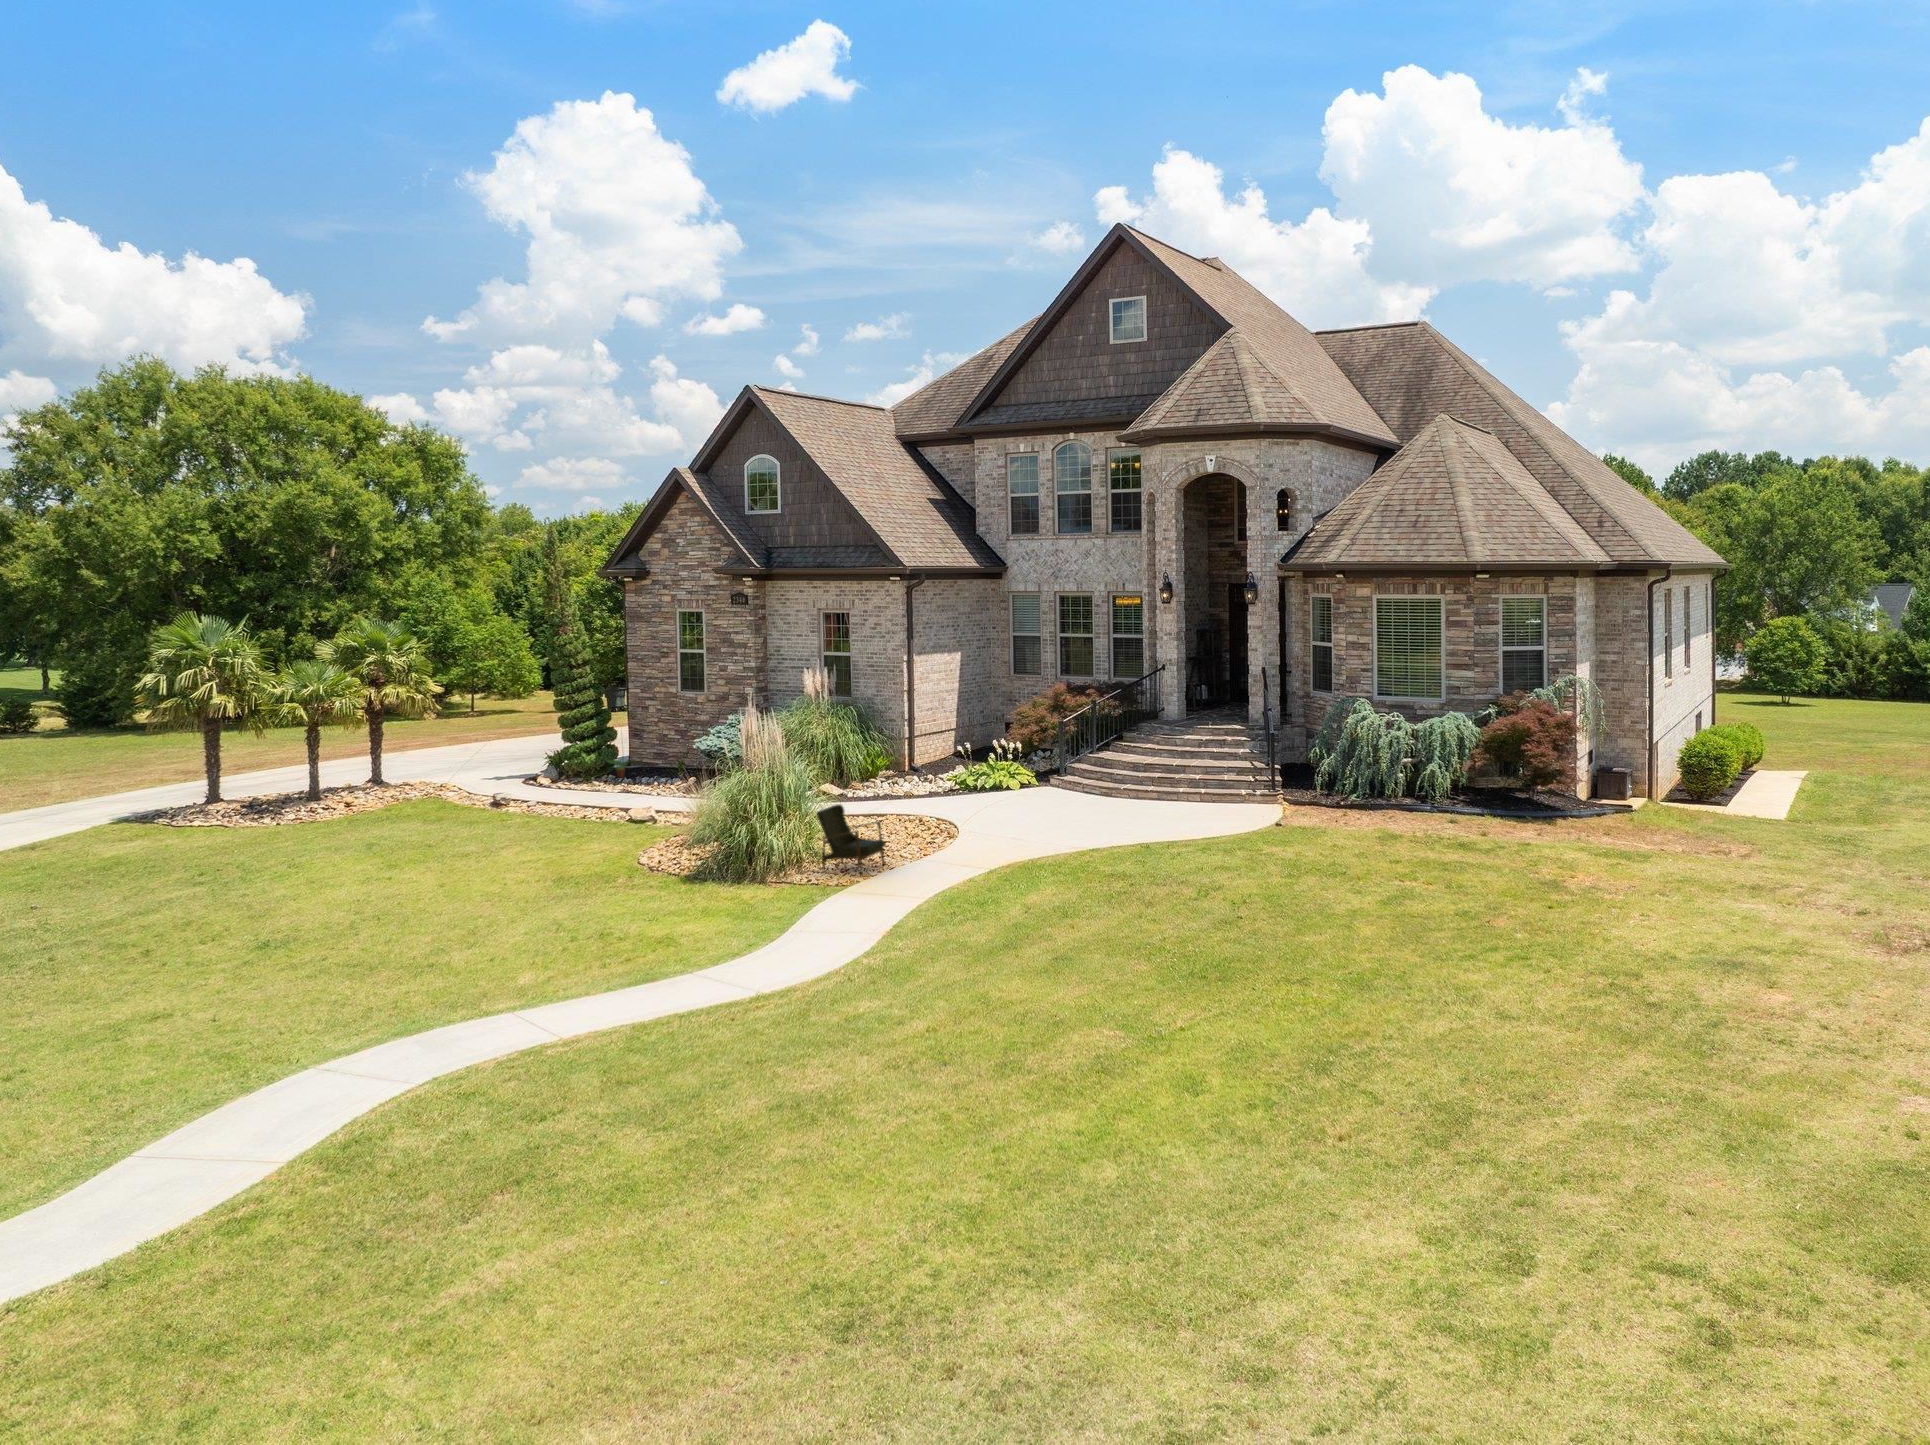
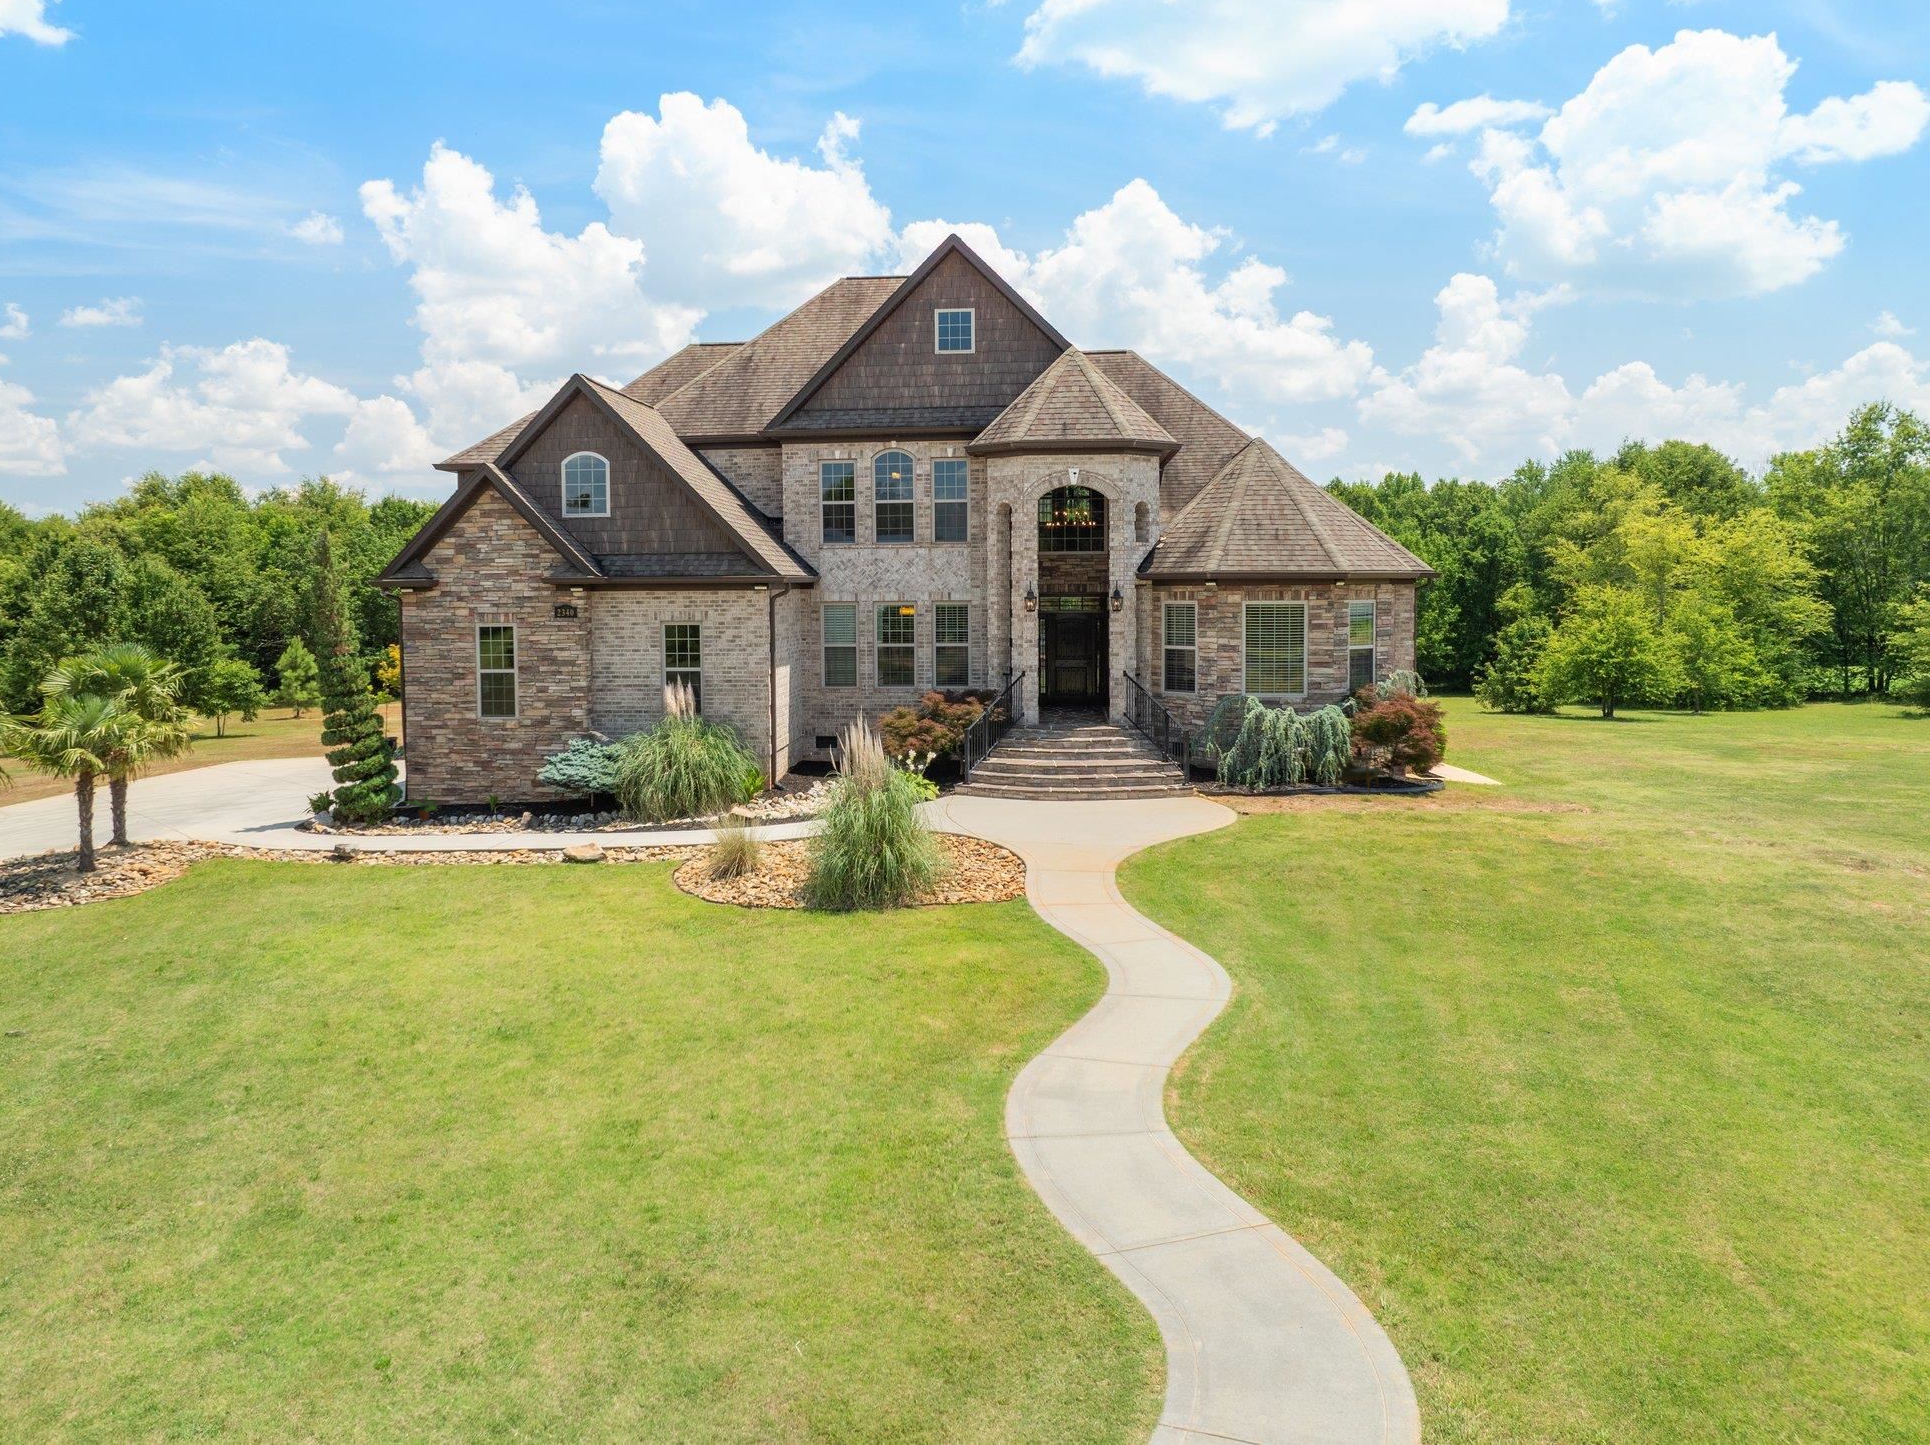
armchair: present [816,804,886,876] -> present [1331,745,1380,791]

